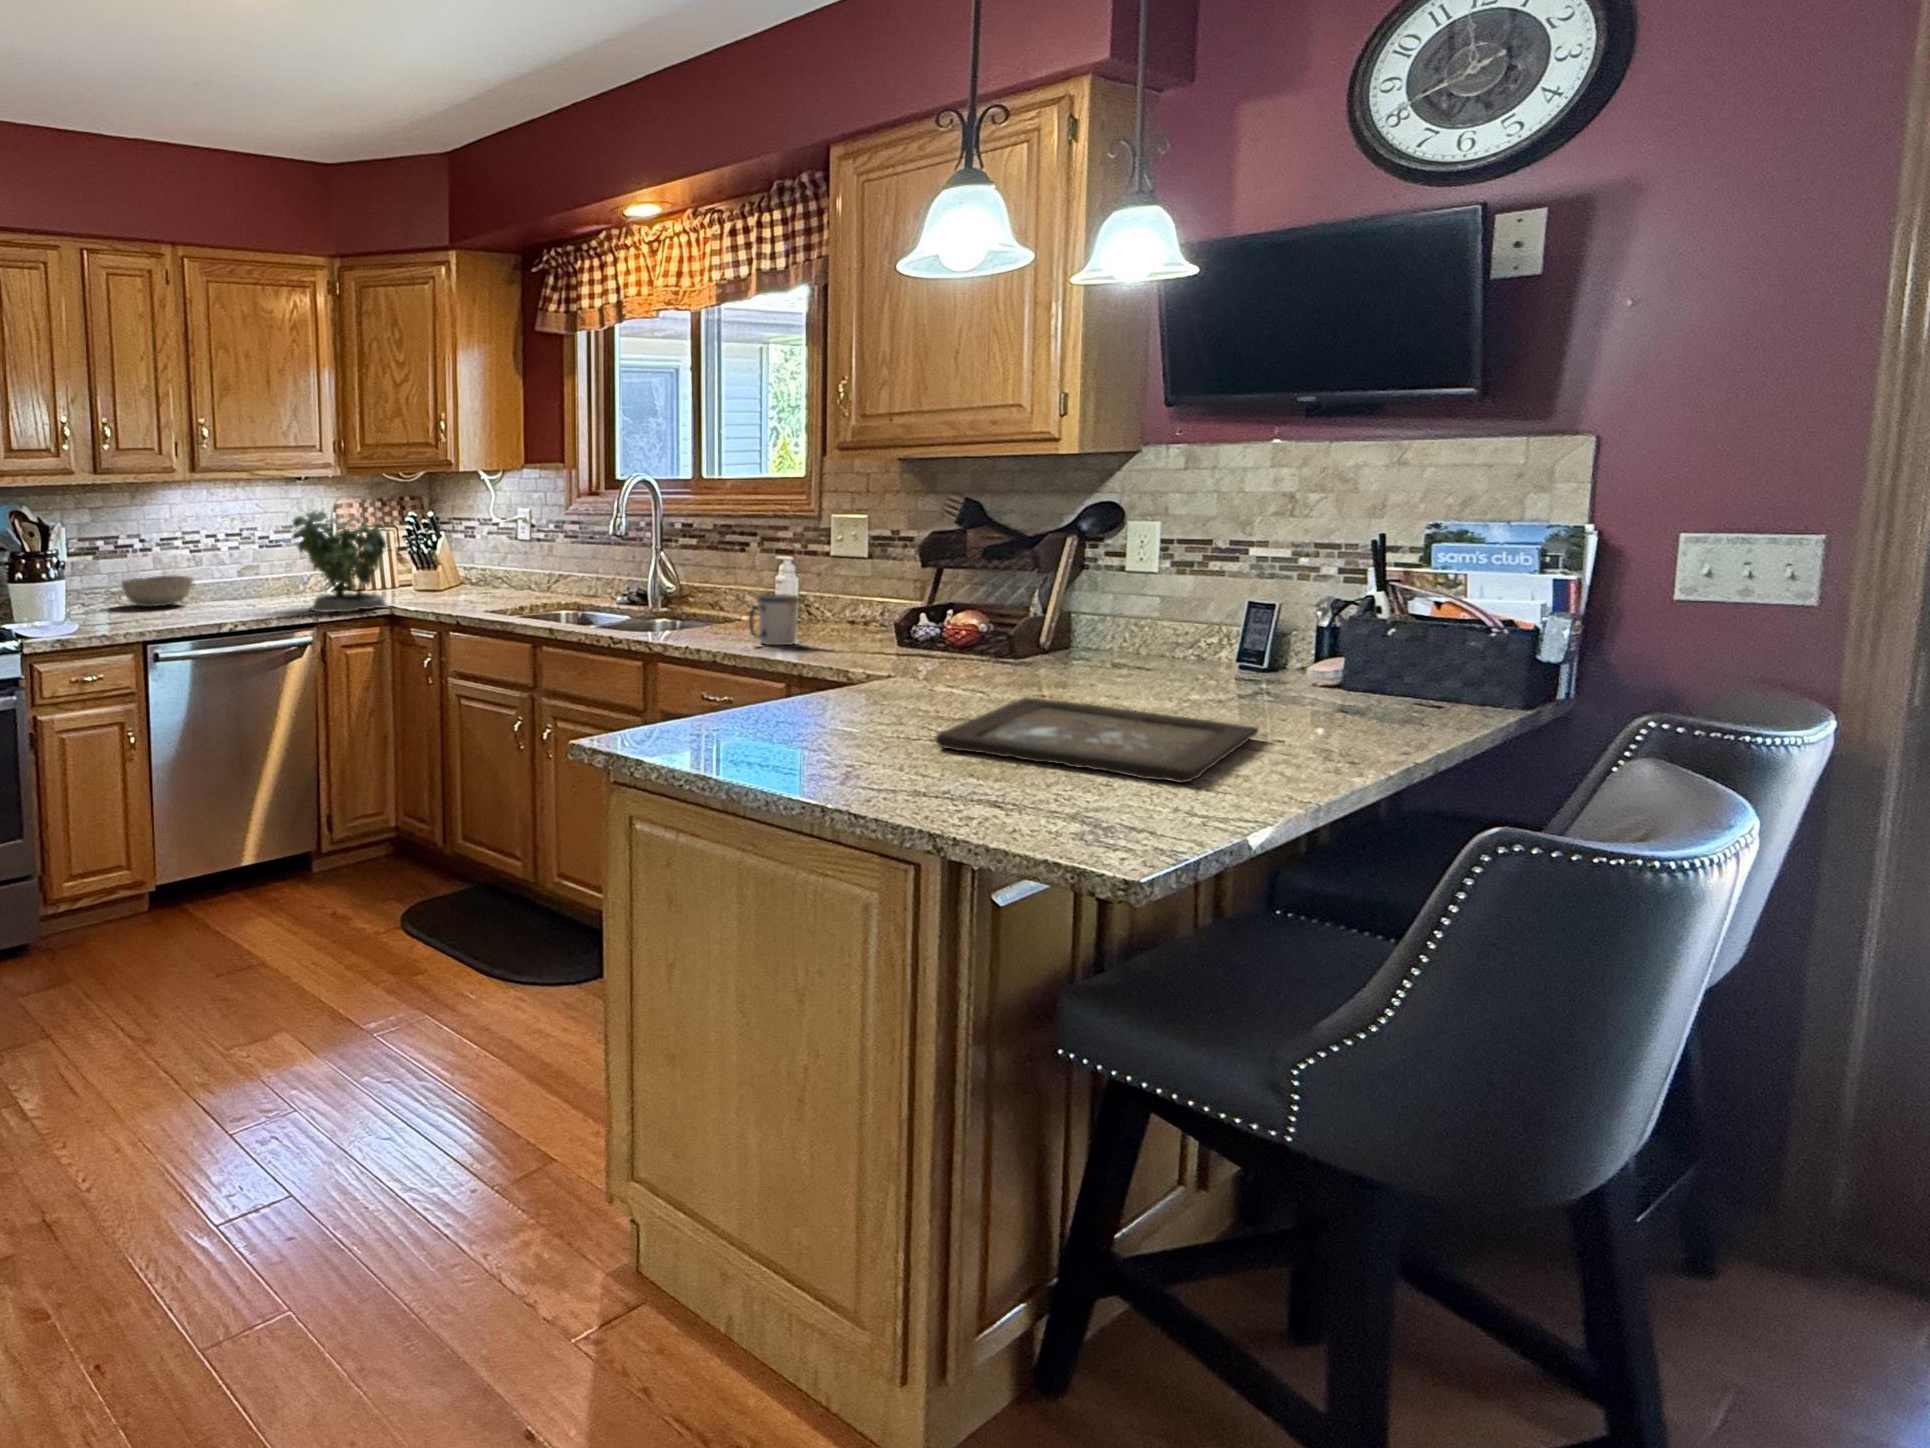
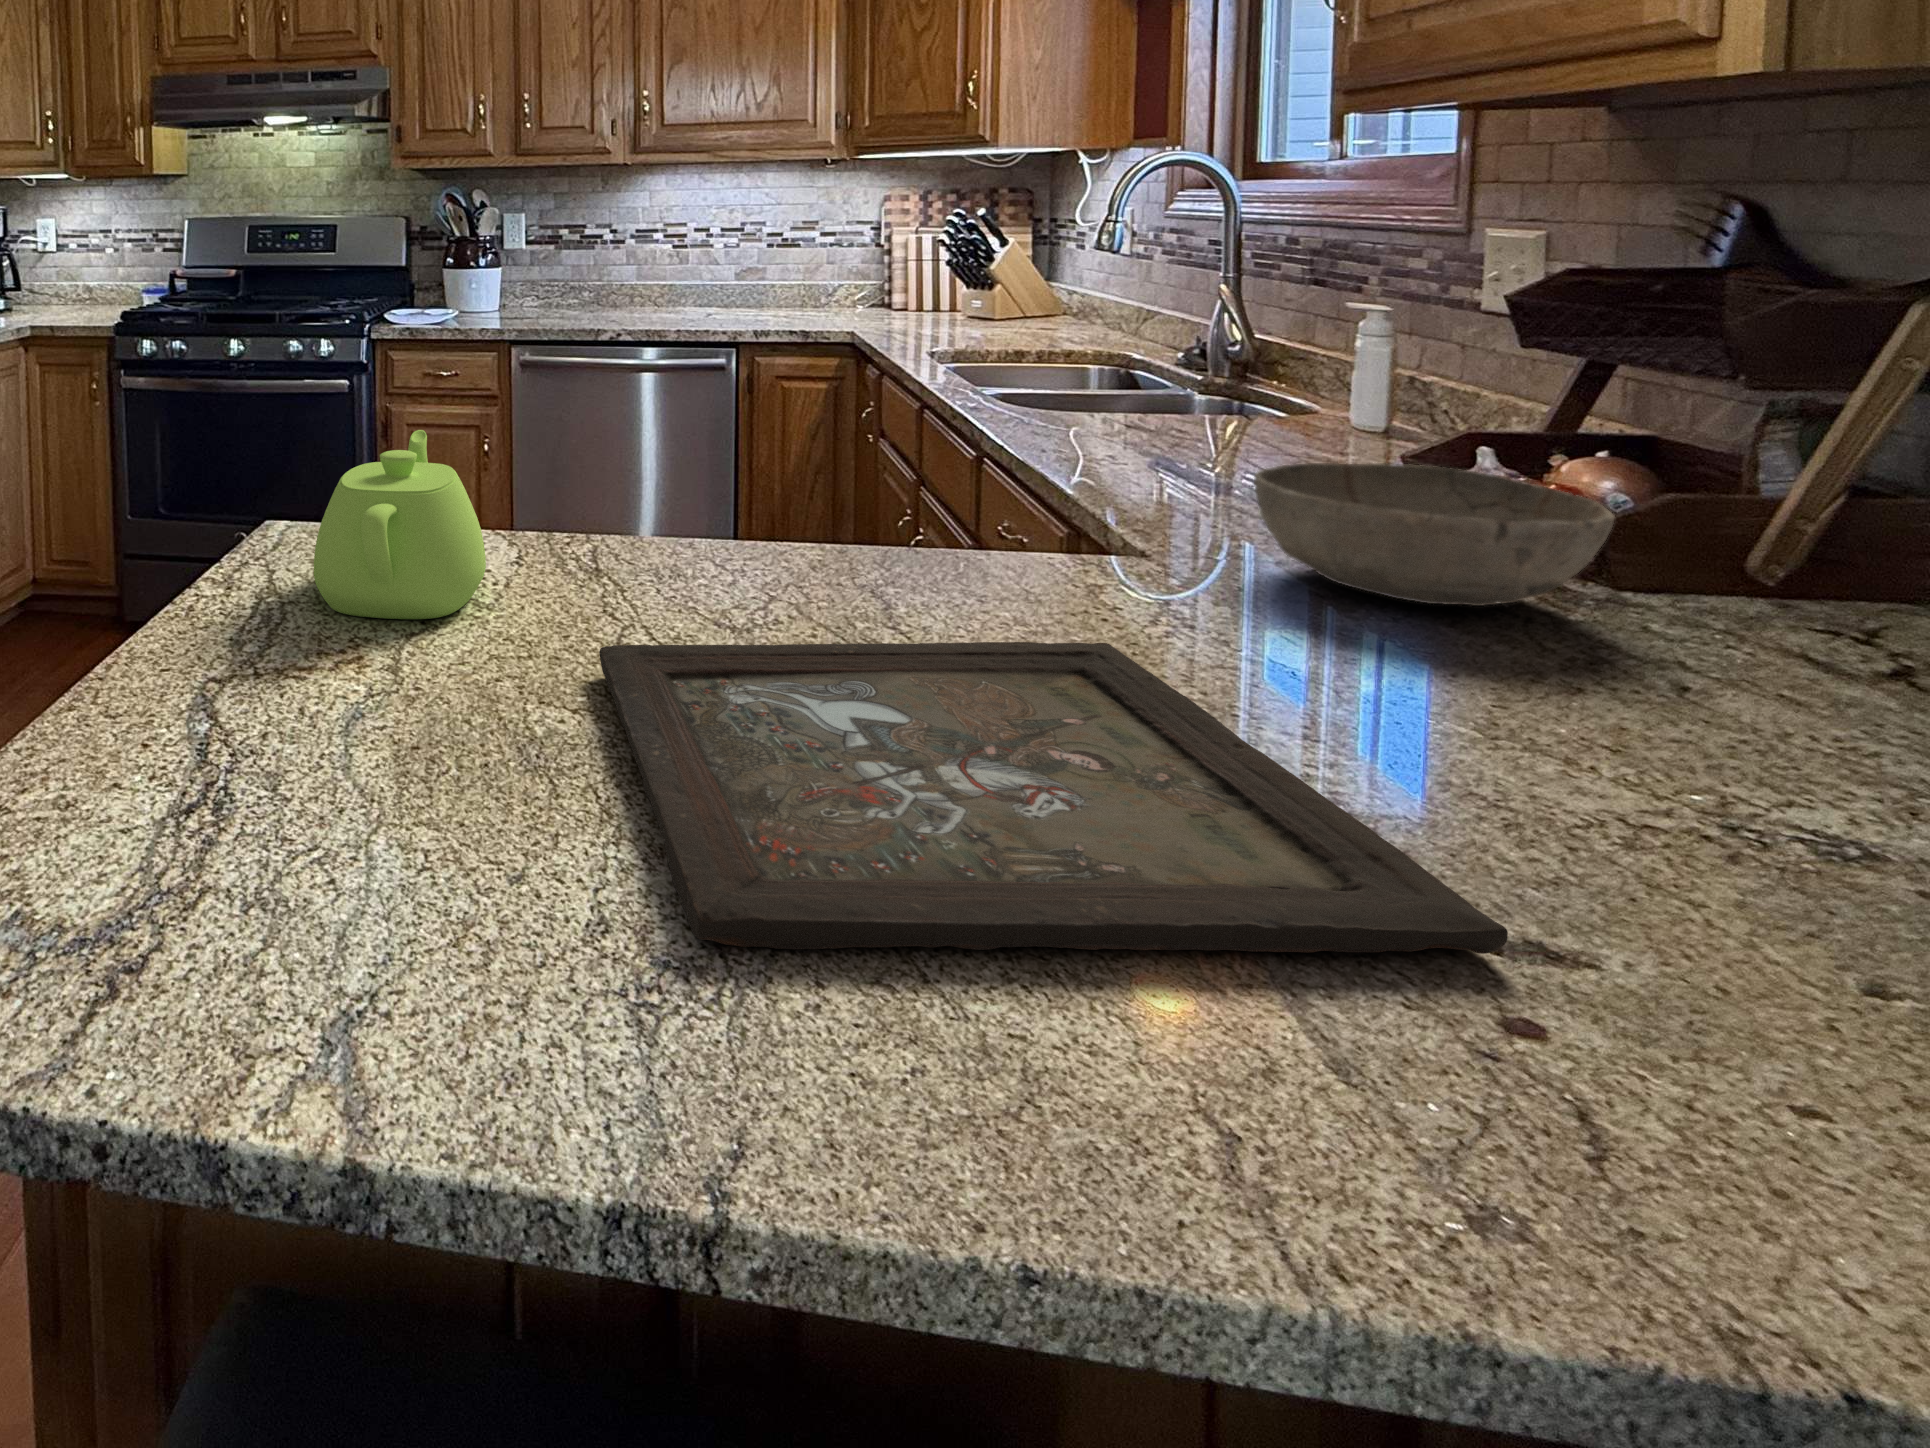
potted plant: present [292,511,390,612] -> none [720,194,848,331]
bowl: present [121,576,193,607] -> present [1254,463,1614,606]
mug: present [749,594,799,645] -> none [1108,365,1227,460]
teapot: none [708,659,842,759] -> present [314,430,486,619]

